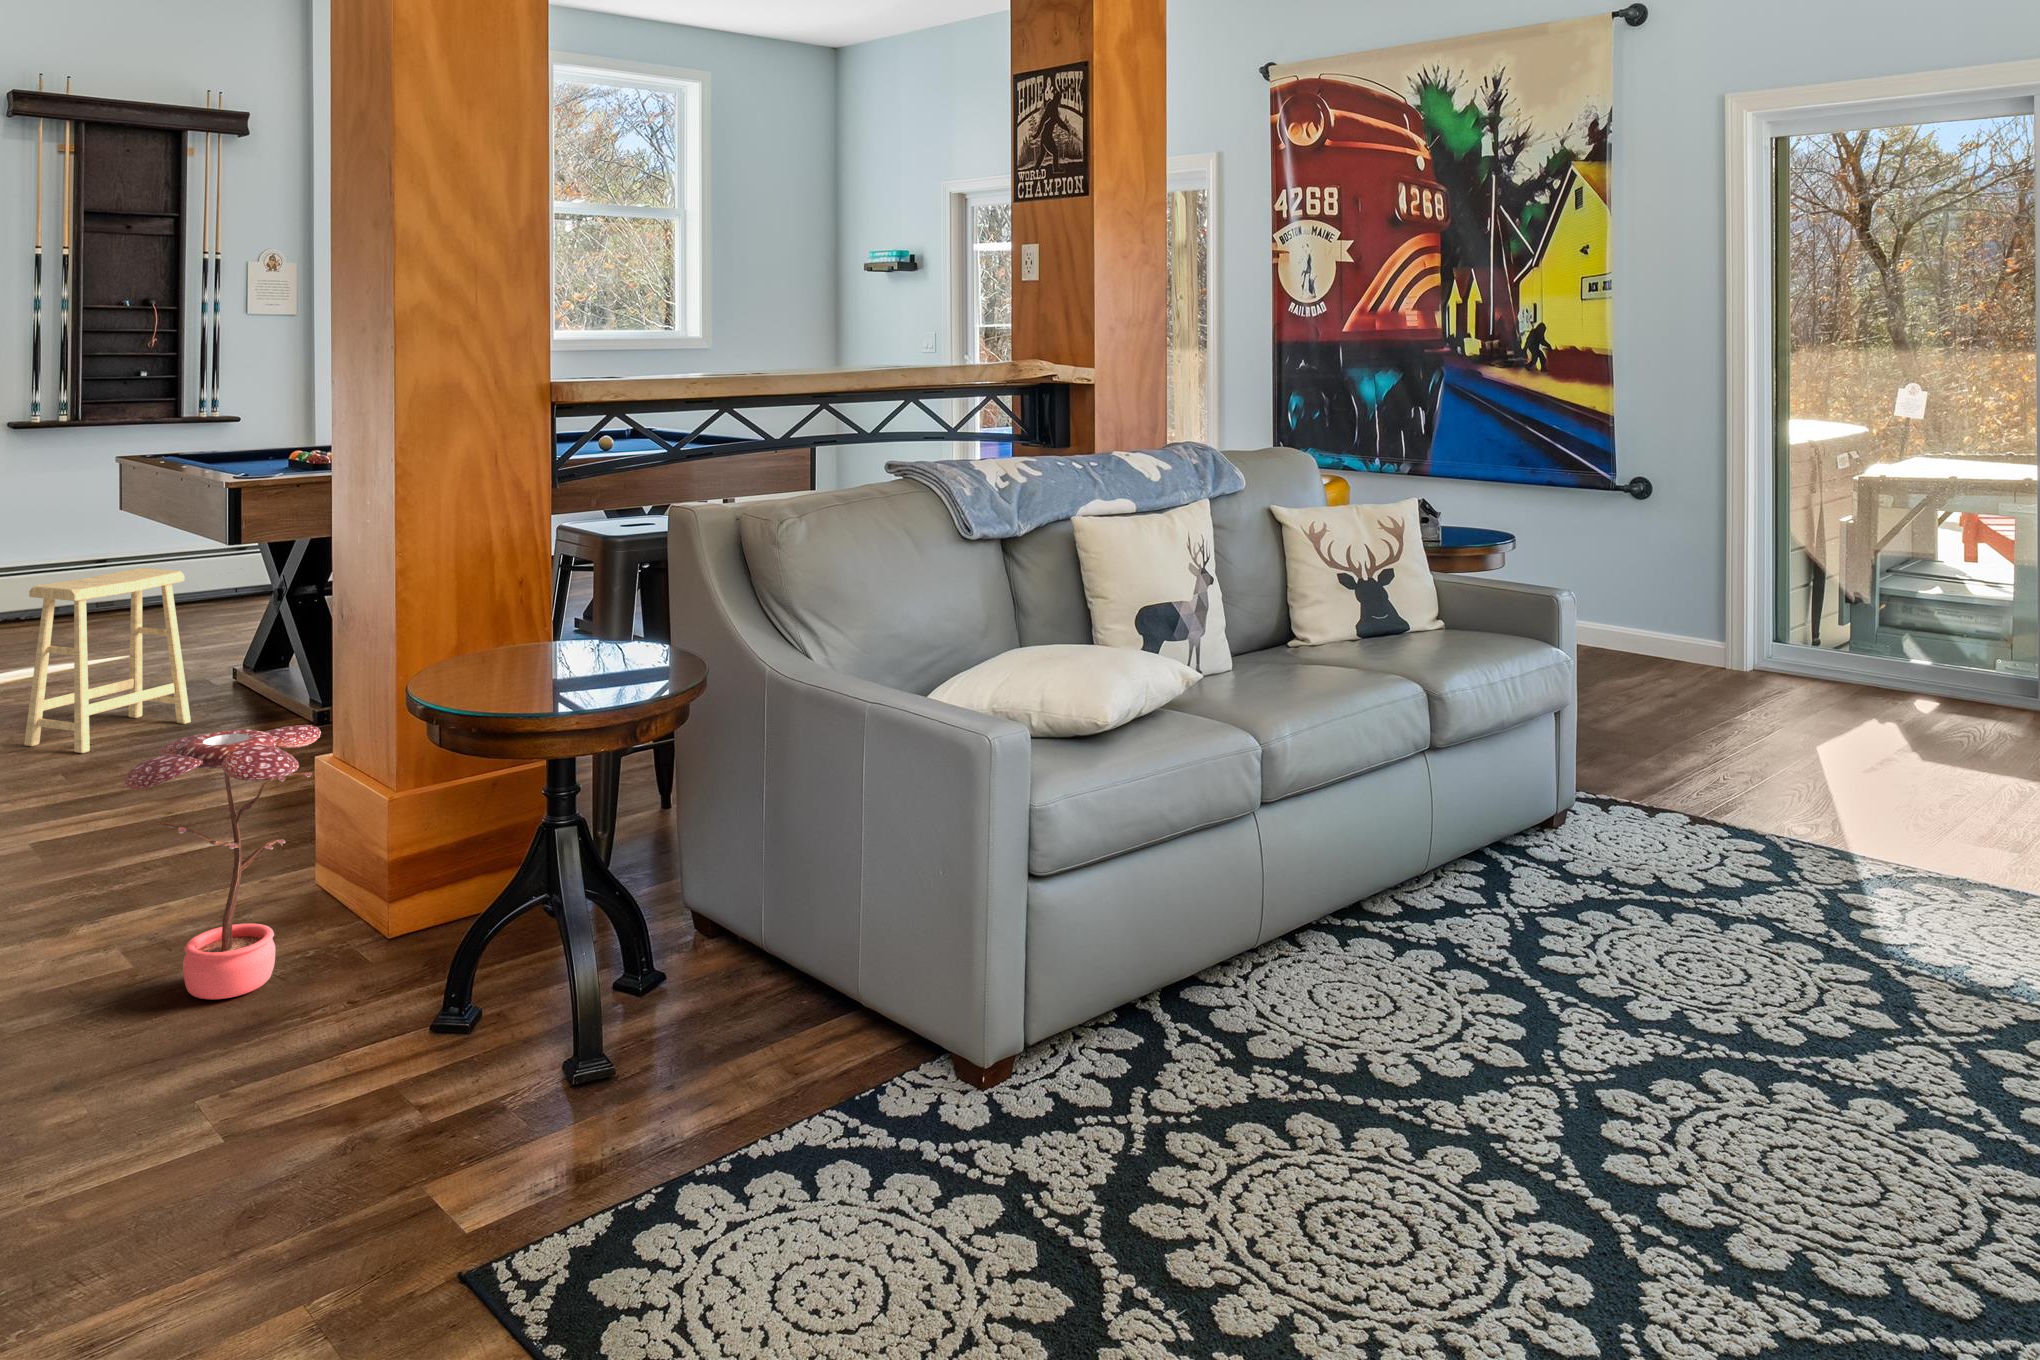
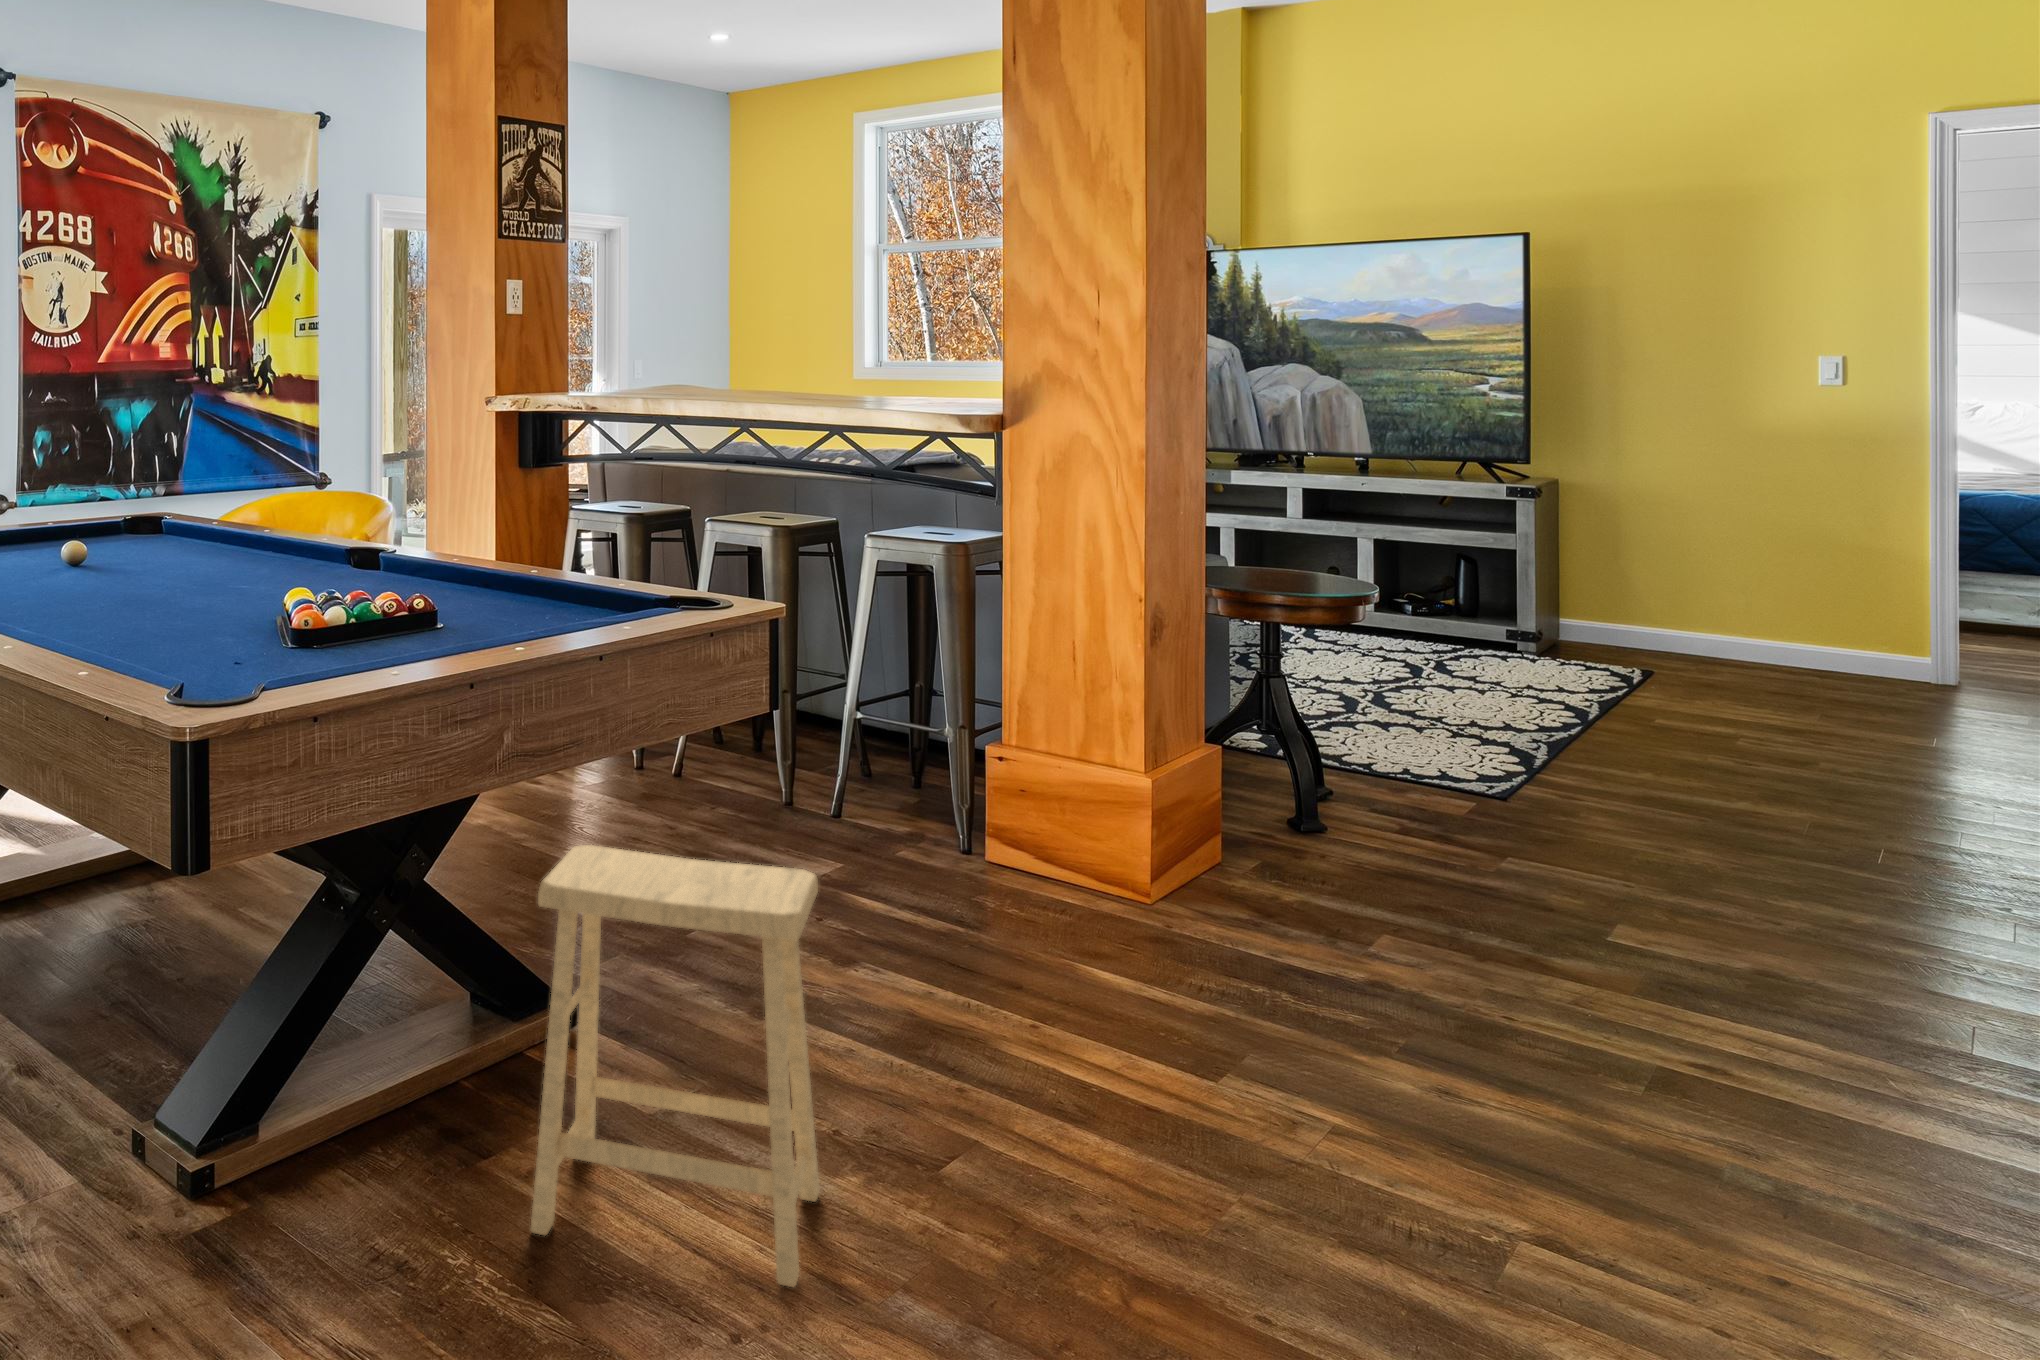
potted plant: present [124,725,321,999] -> none [1255,685,1438,901]

